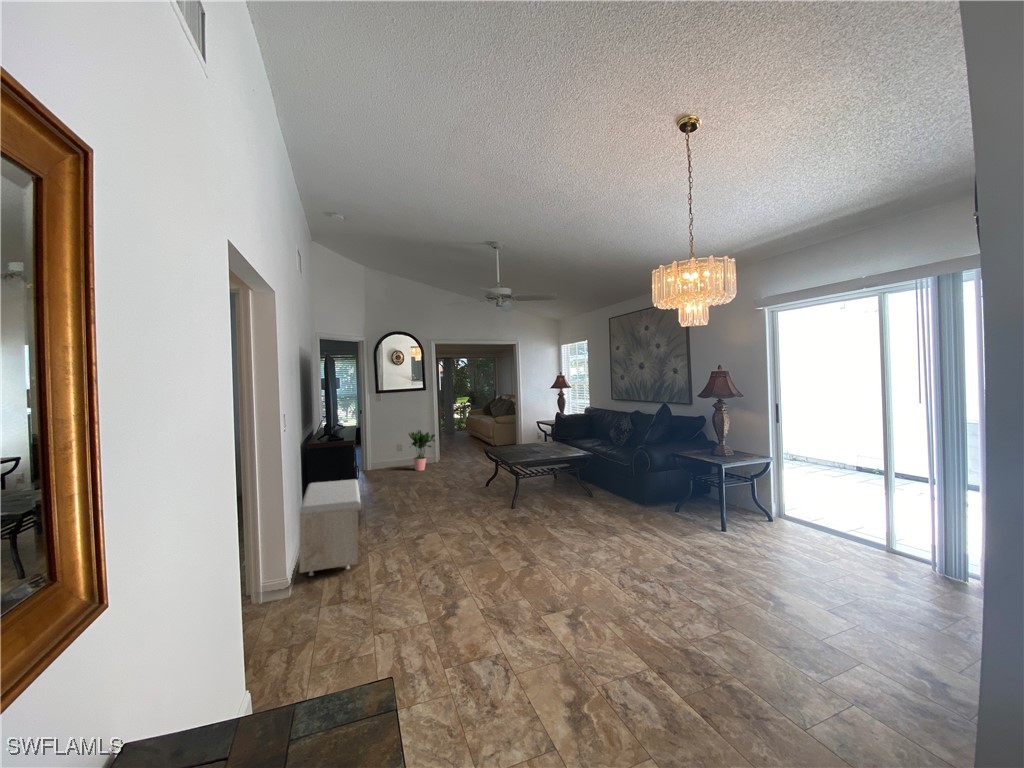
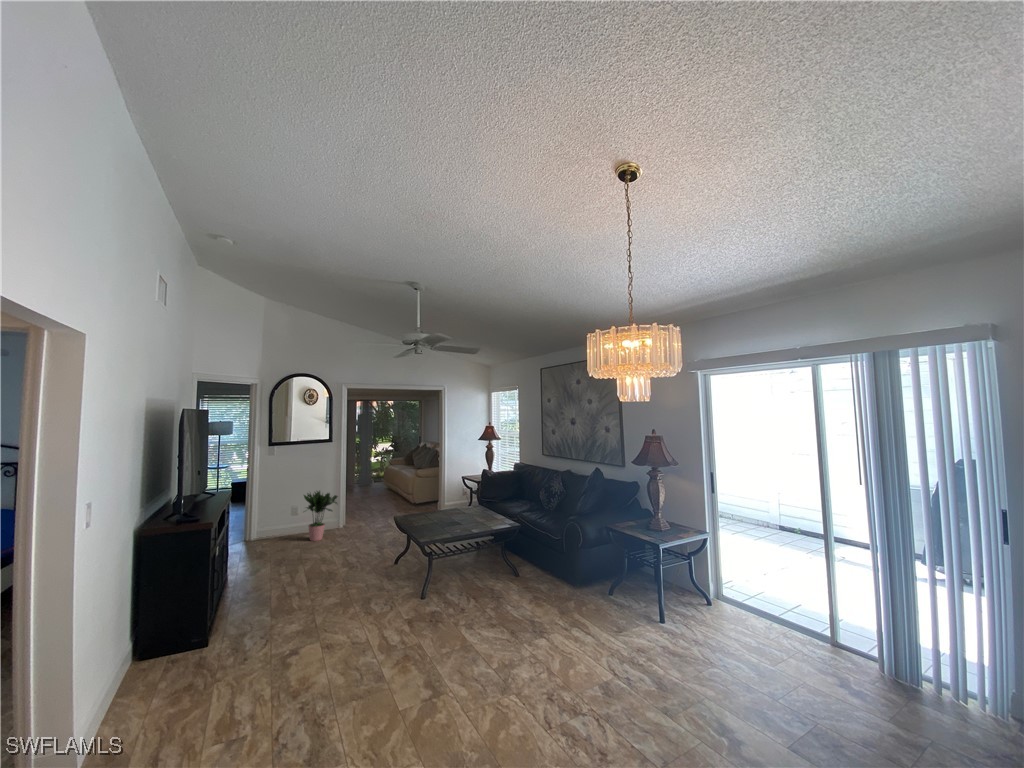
storage bench: present [299,479,361,576] -> none [86,577,210,741]

